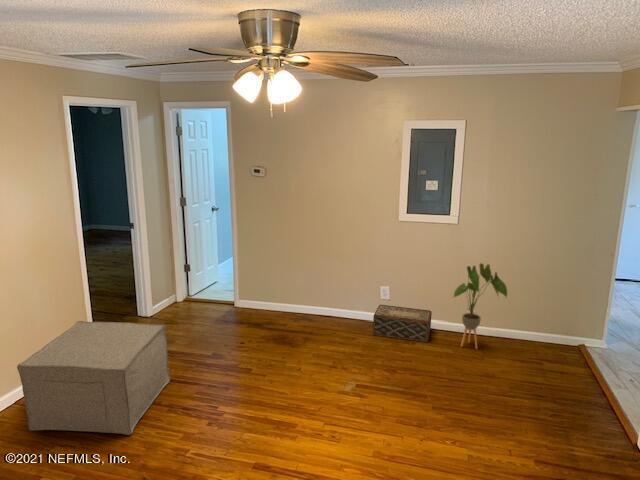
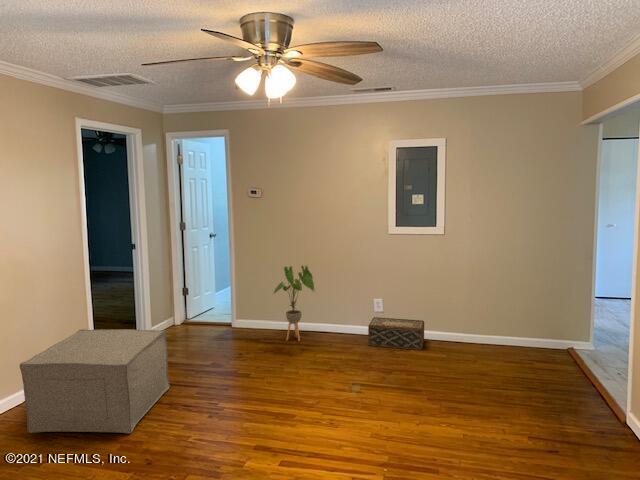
house plant: present [454,264,507,349] -> present [274,266,314,341]

